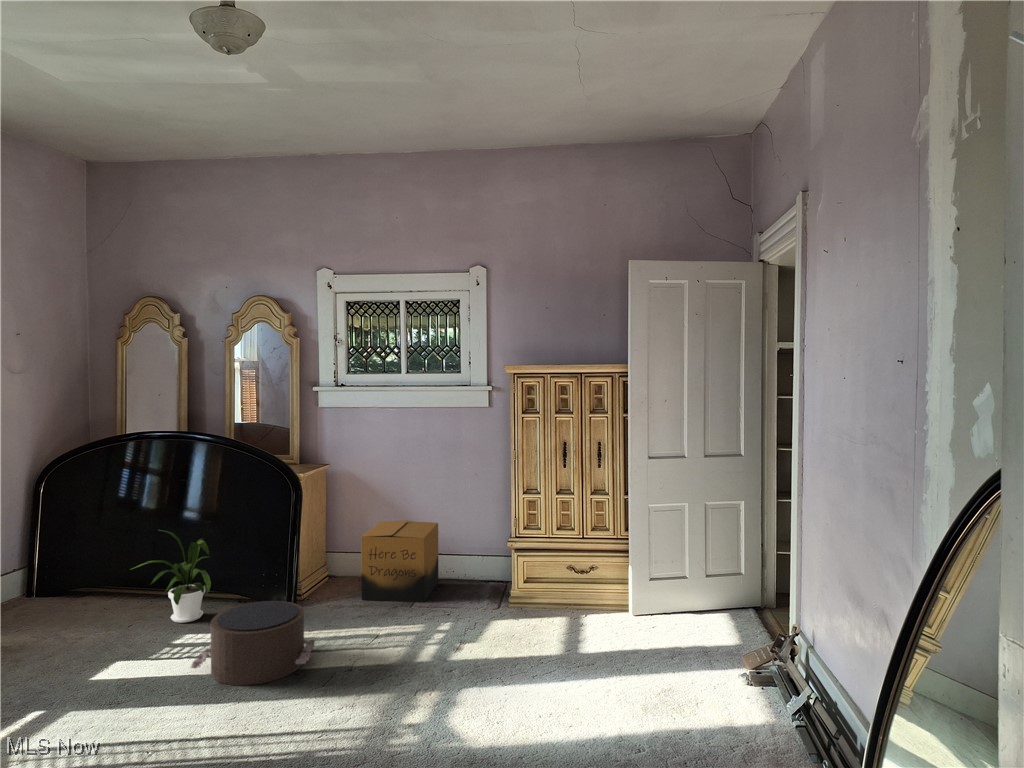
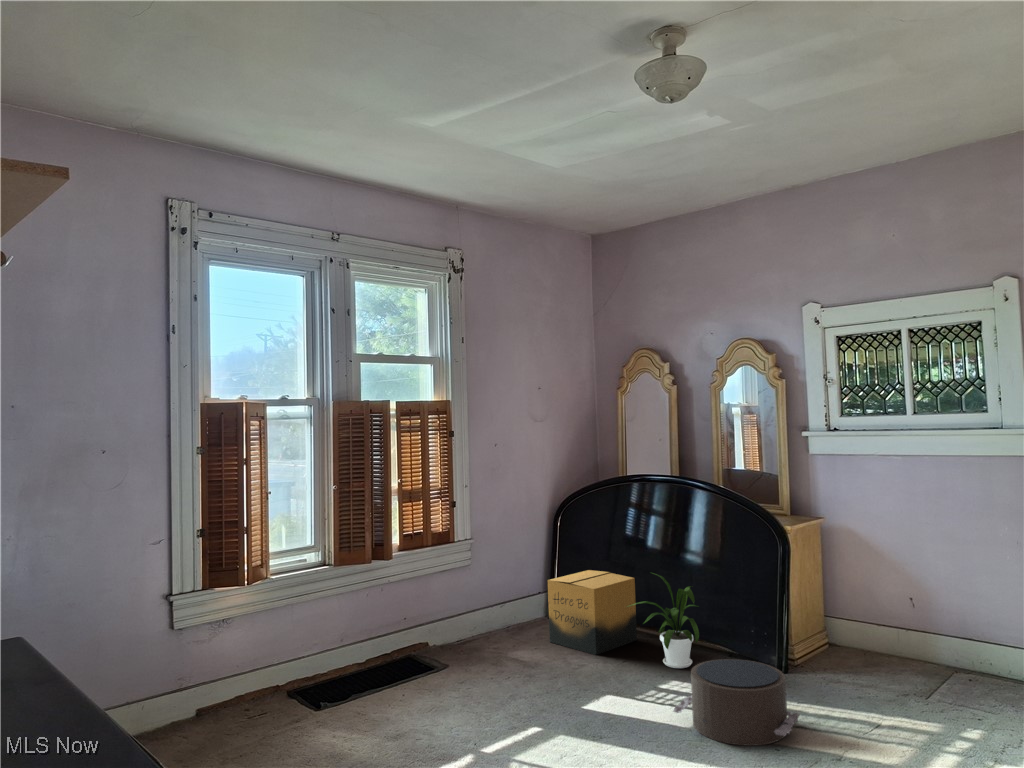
cardboard box: present [361,520,438,602] -> present [548,570,637,655]

